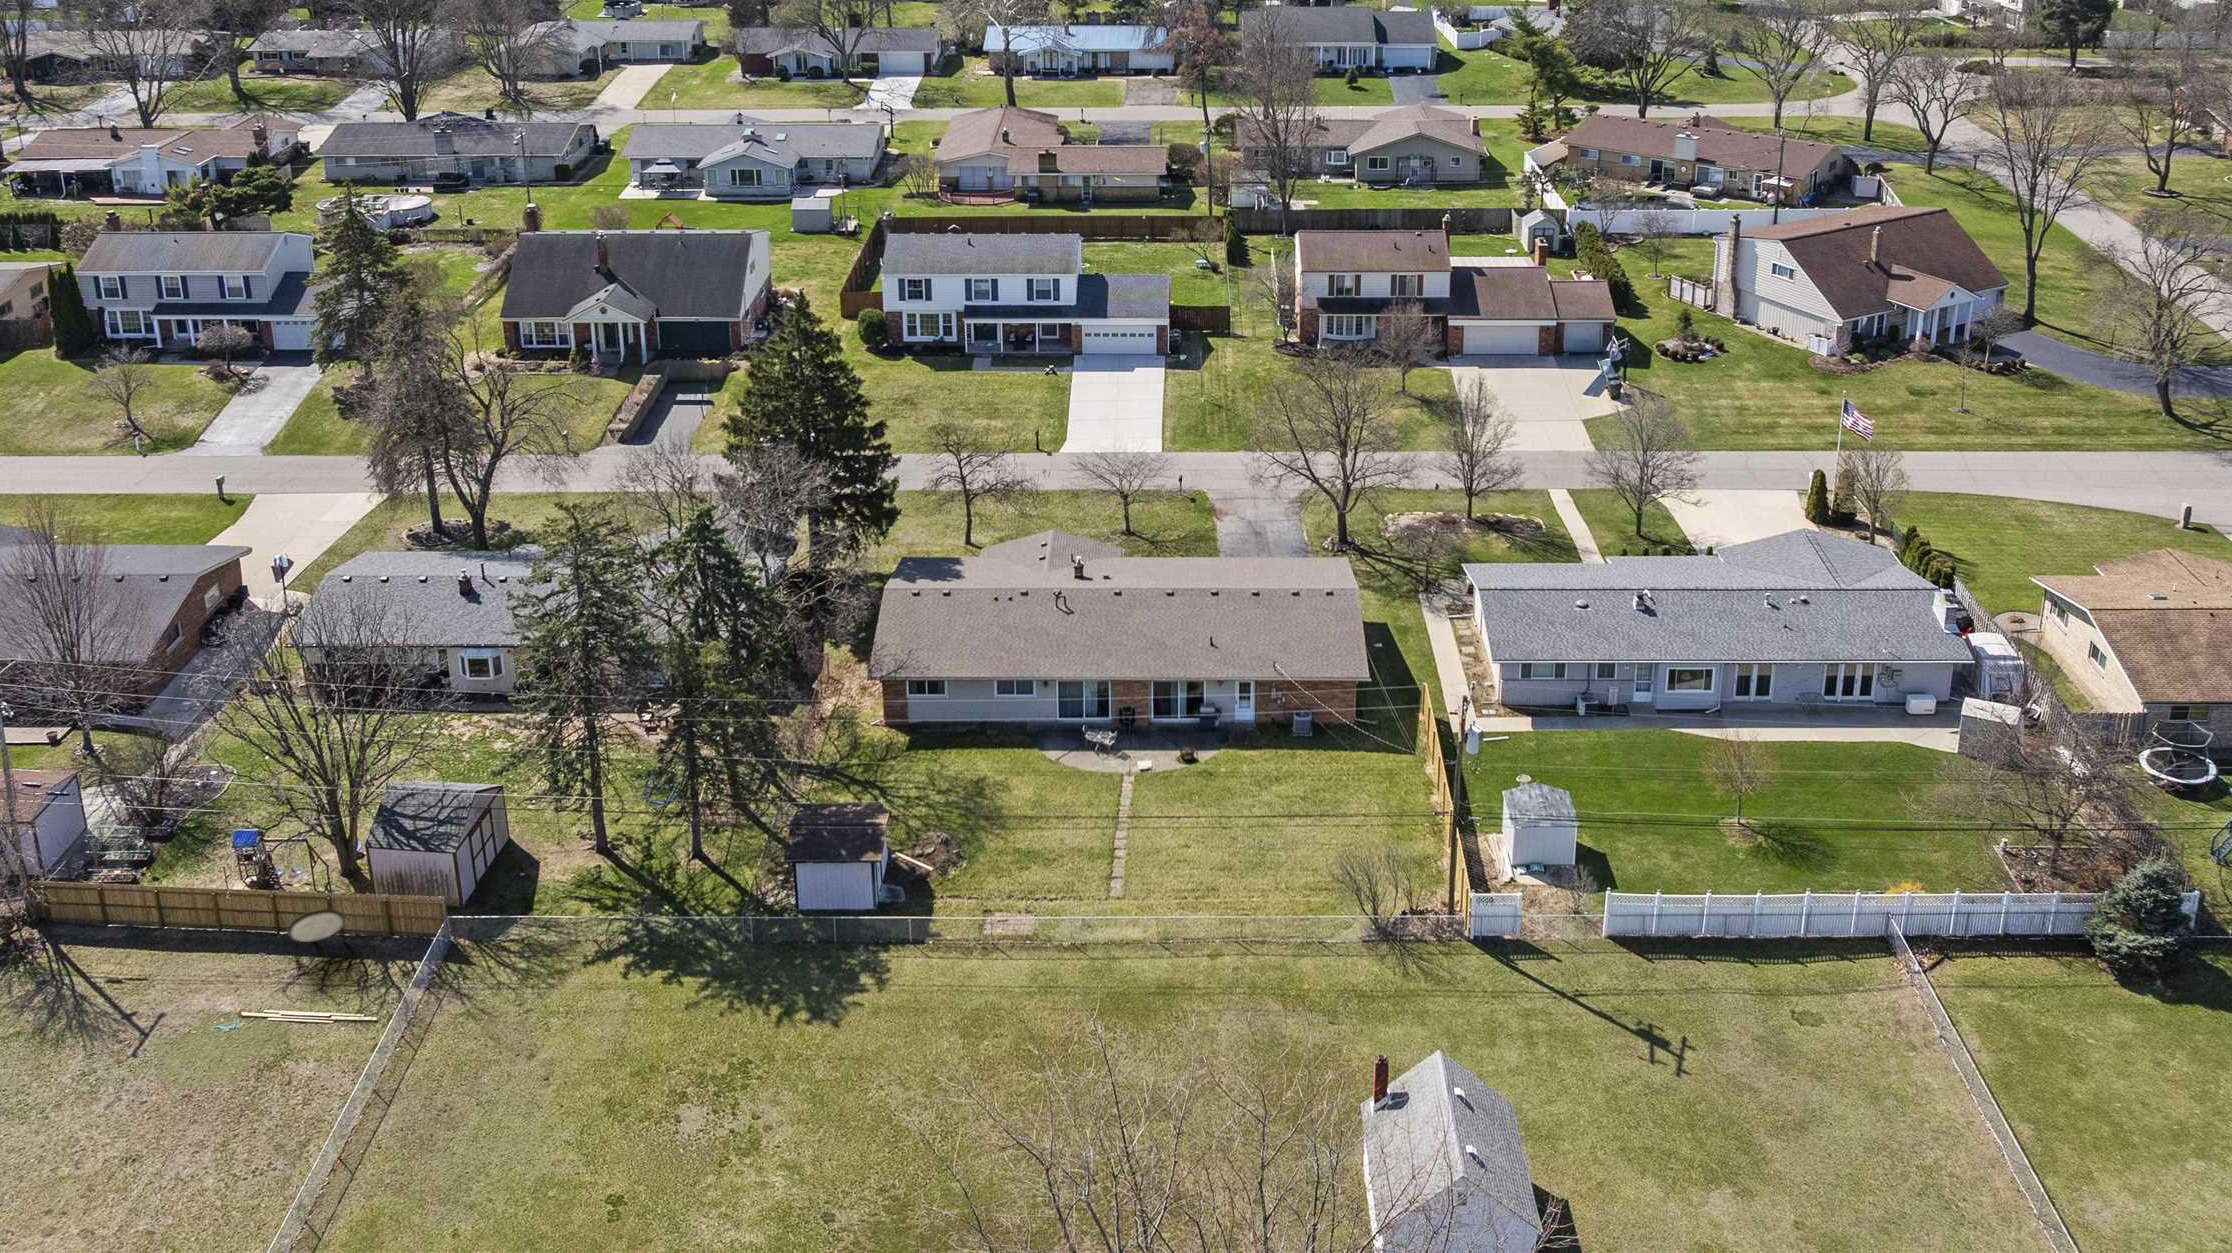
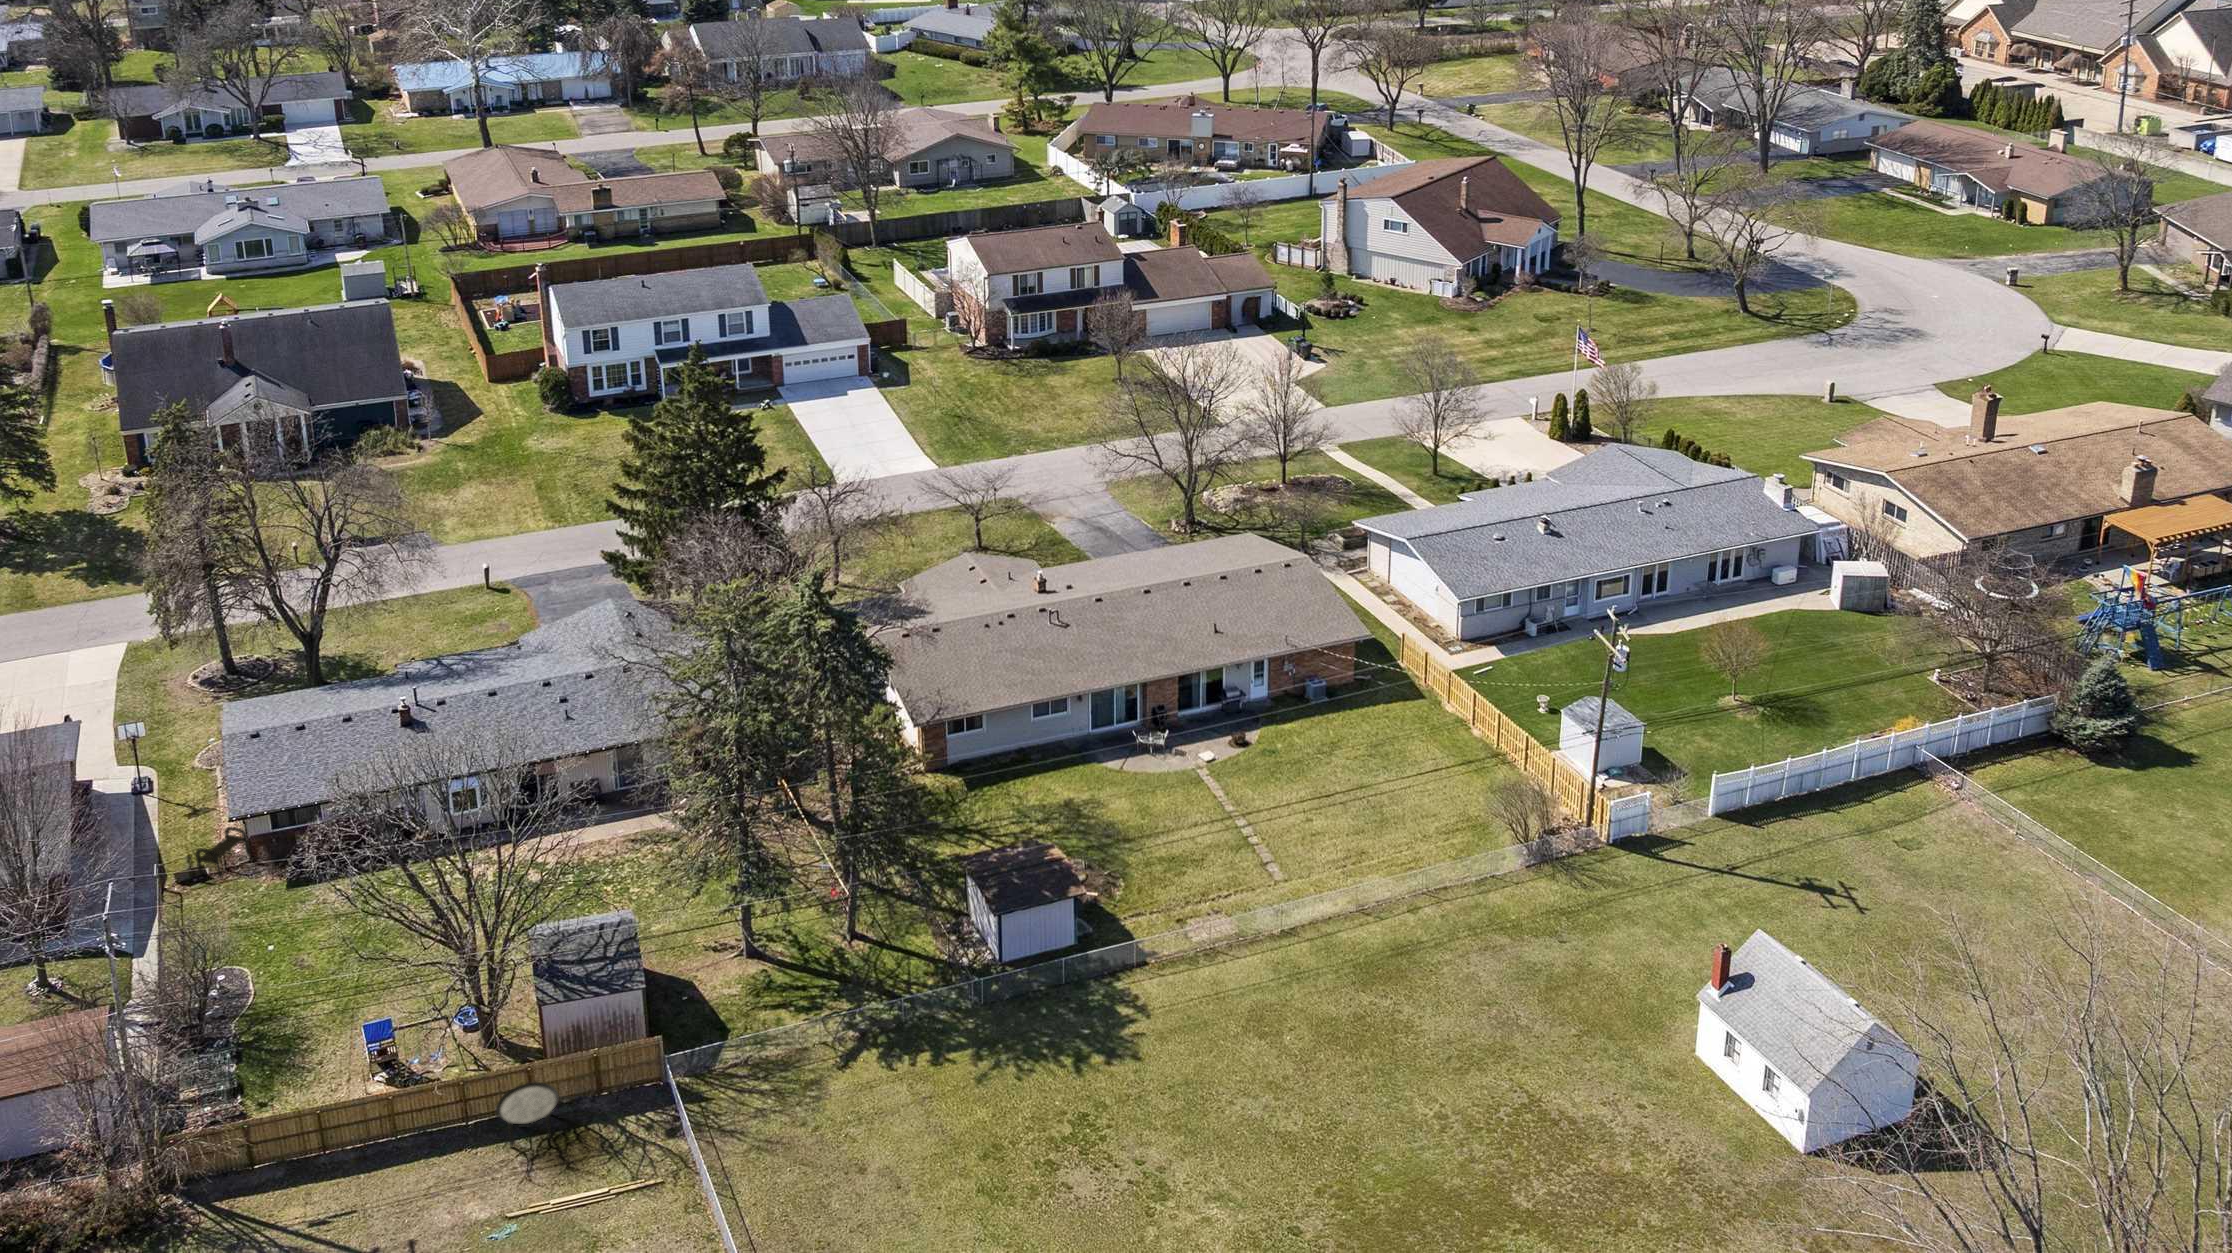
bench: none [252,652,302,694] -> present [196,827,250,879]

